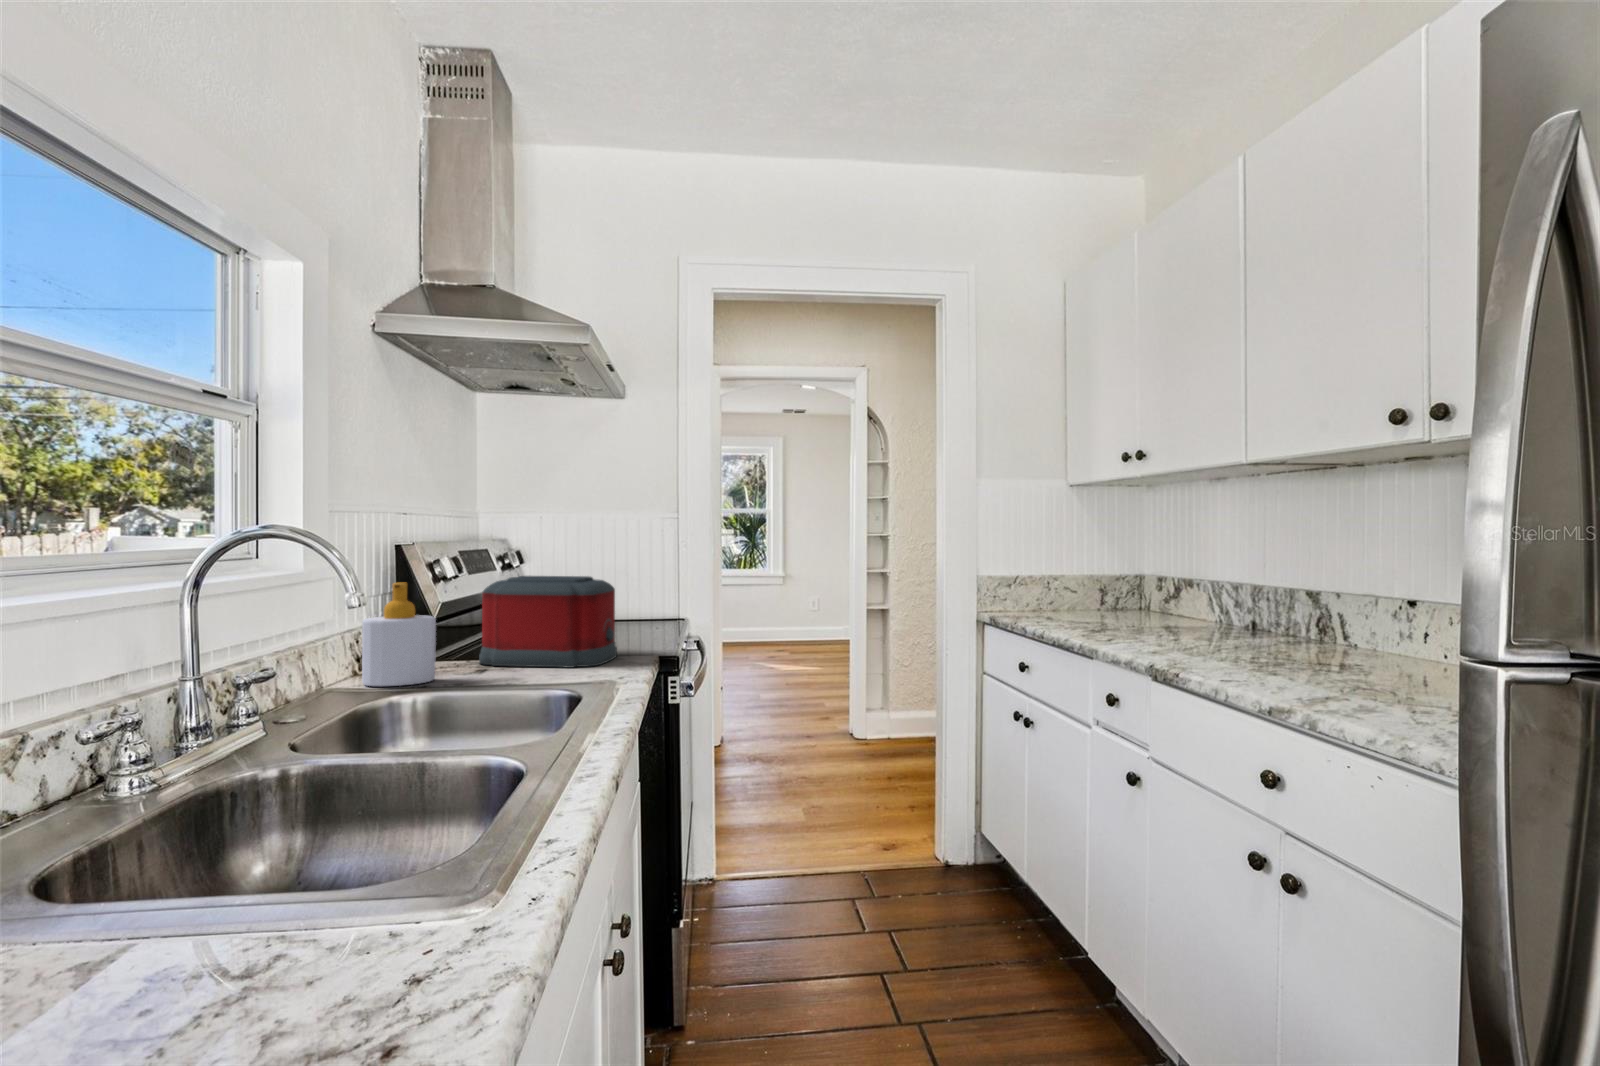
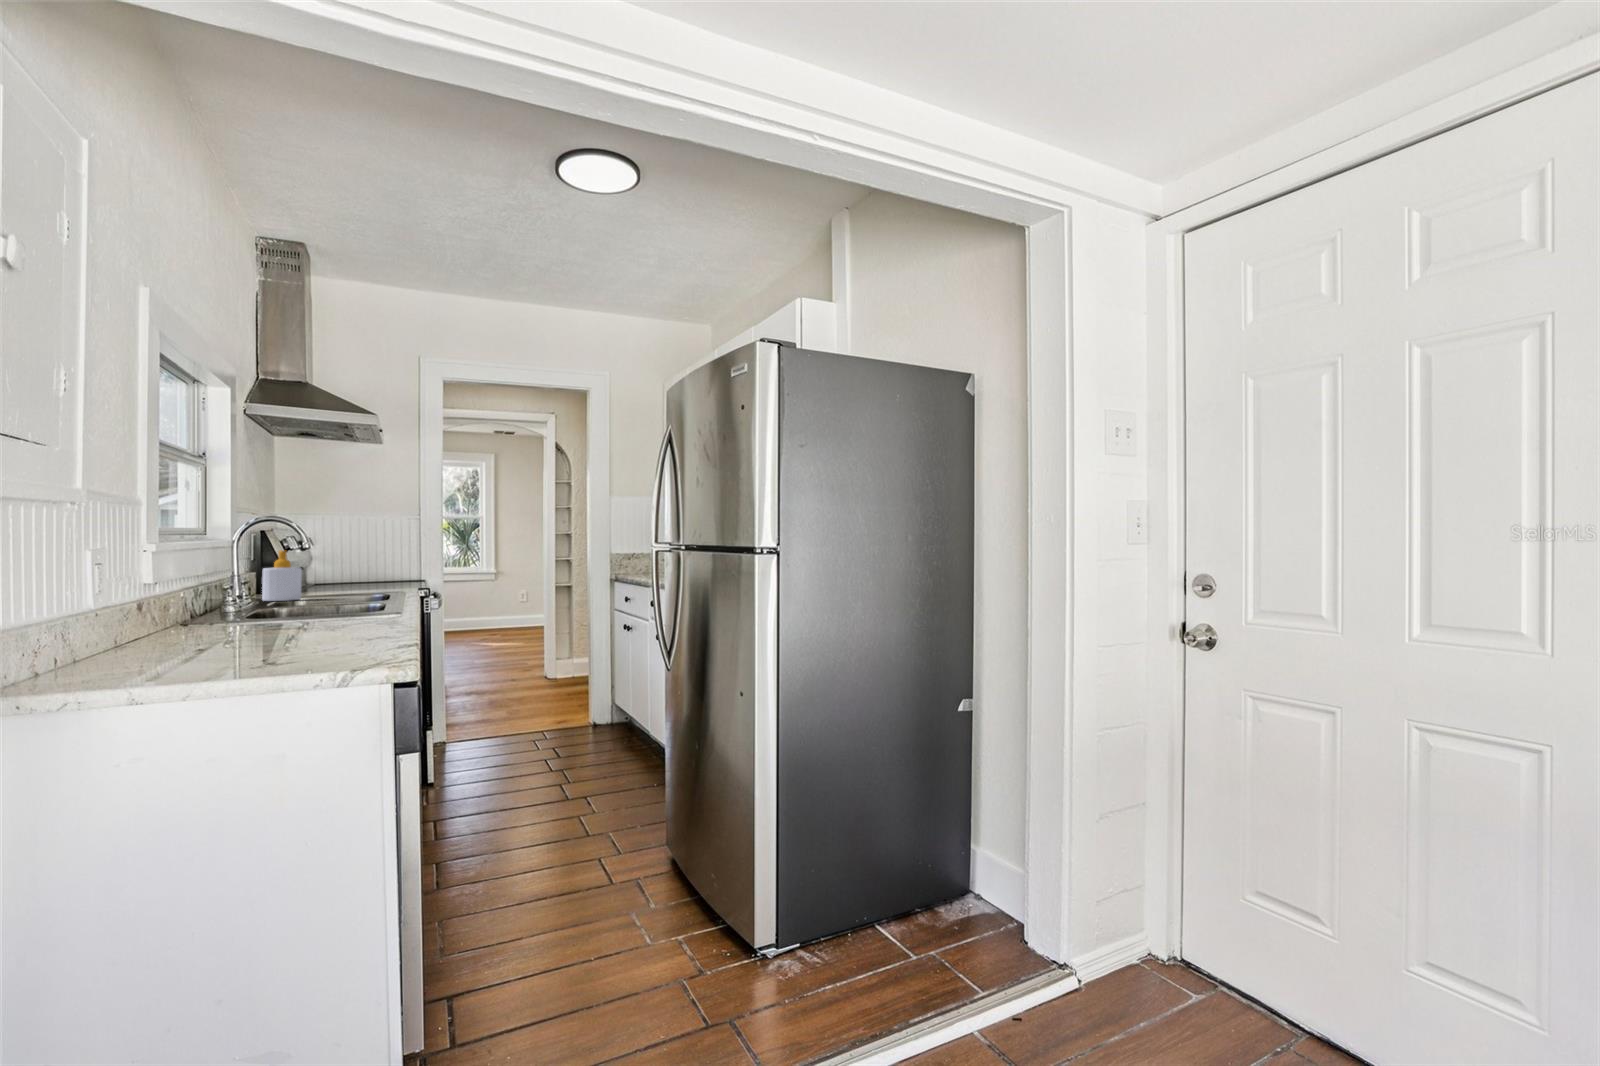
toaster: present [479,576,617,668] -> none [313,550,394,596]

